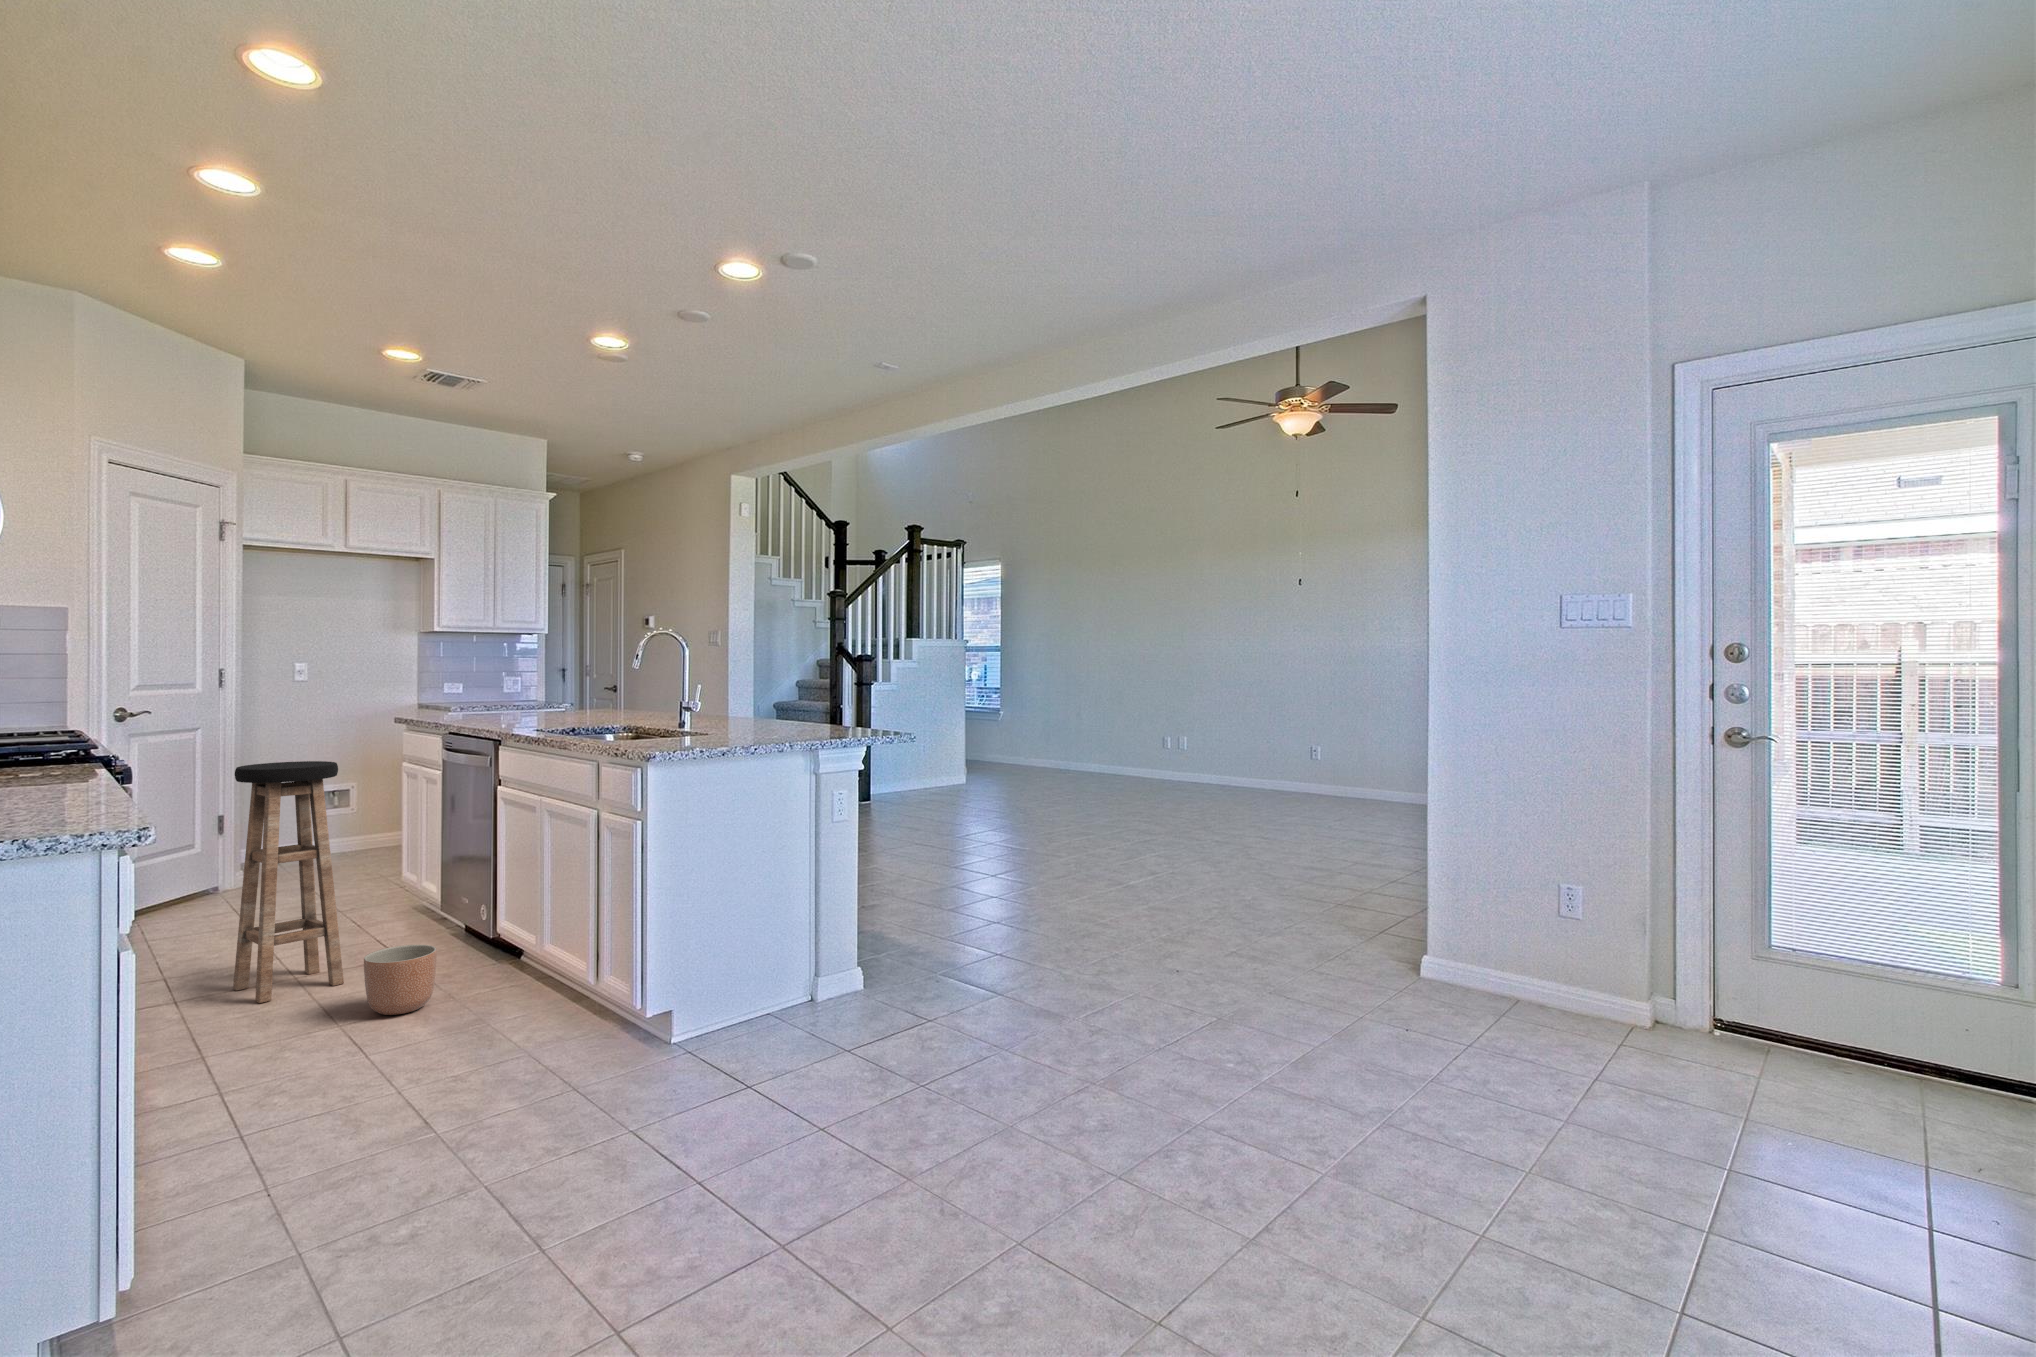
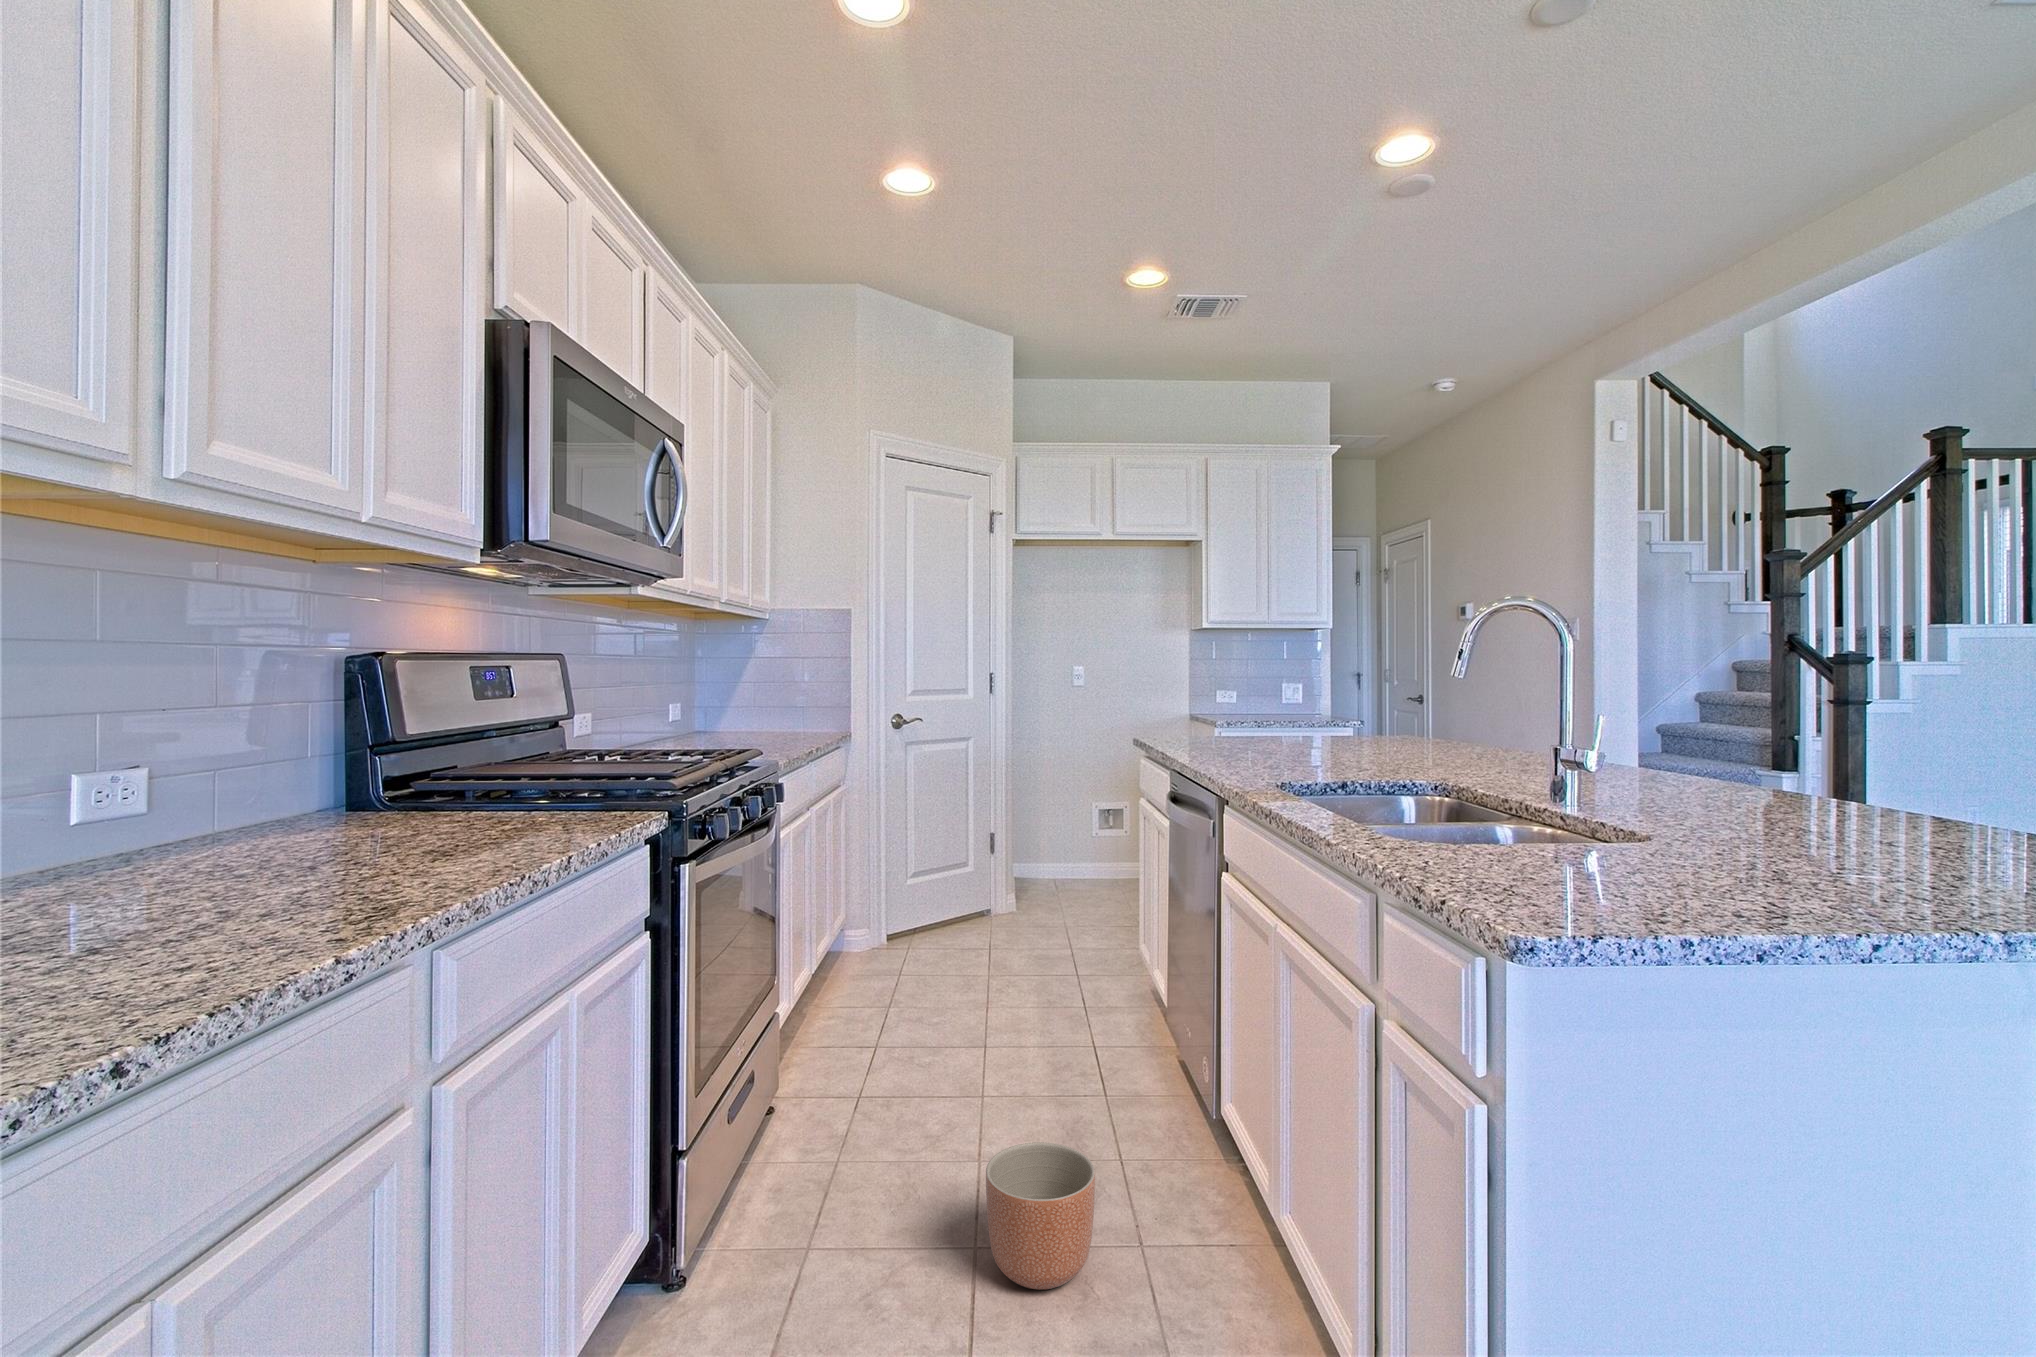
bar stool: present [233,761,344,1003] -> none [888,799,1008,1157]

